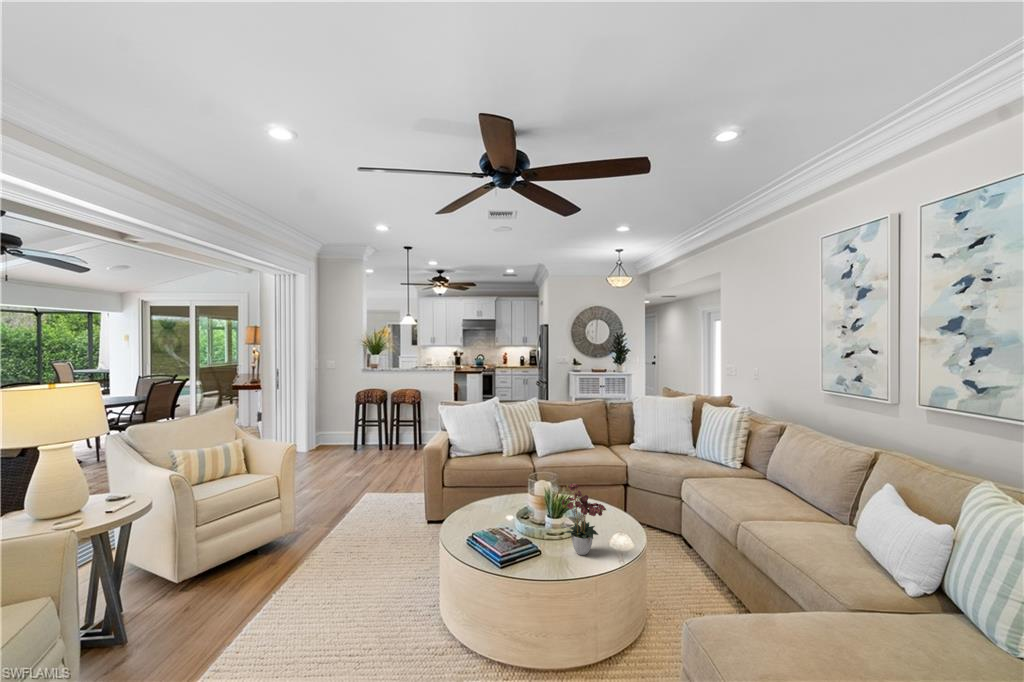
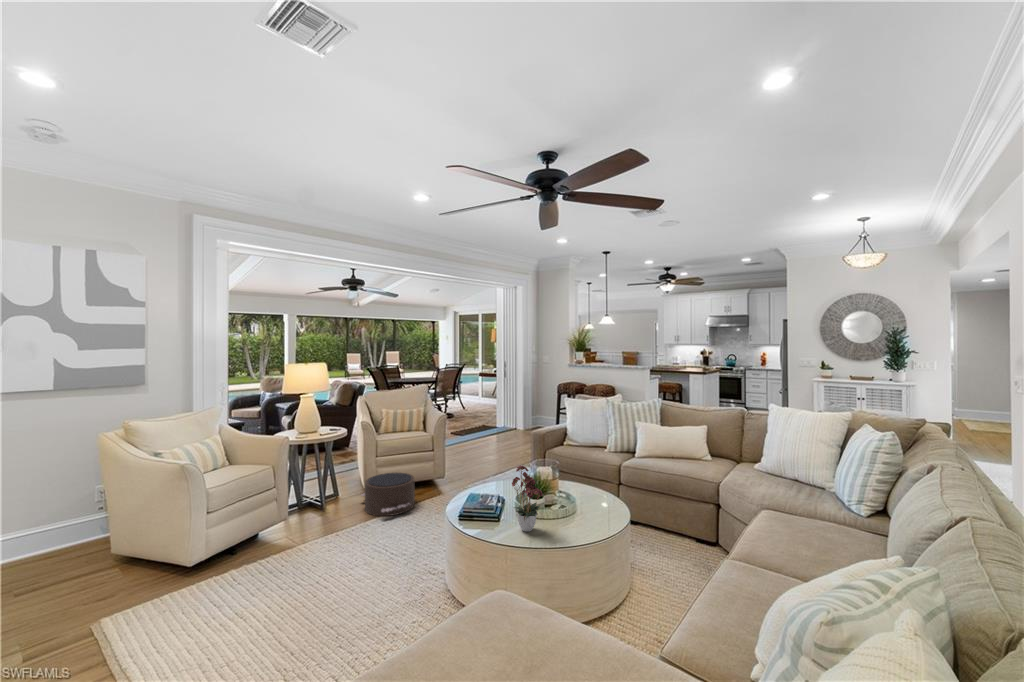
pouf: none [187,541,302,623] -> present [362,473,415,516]

